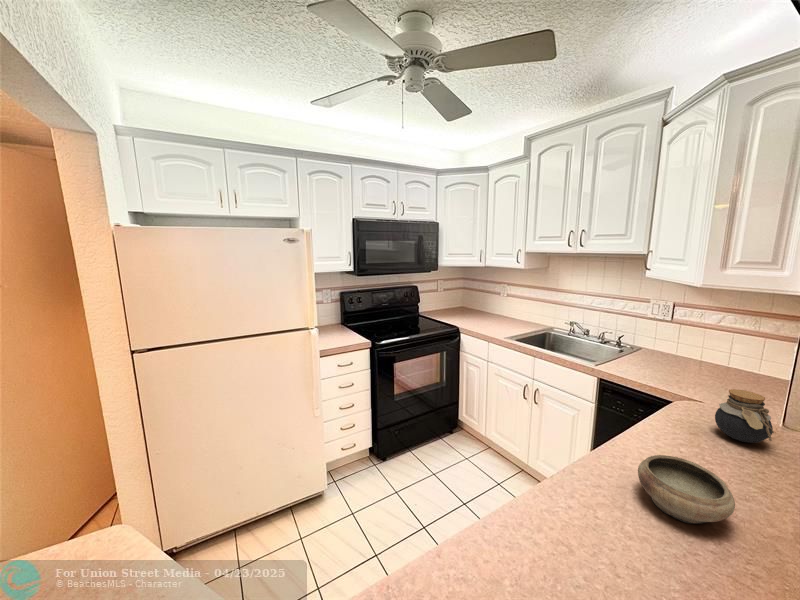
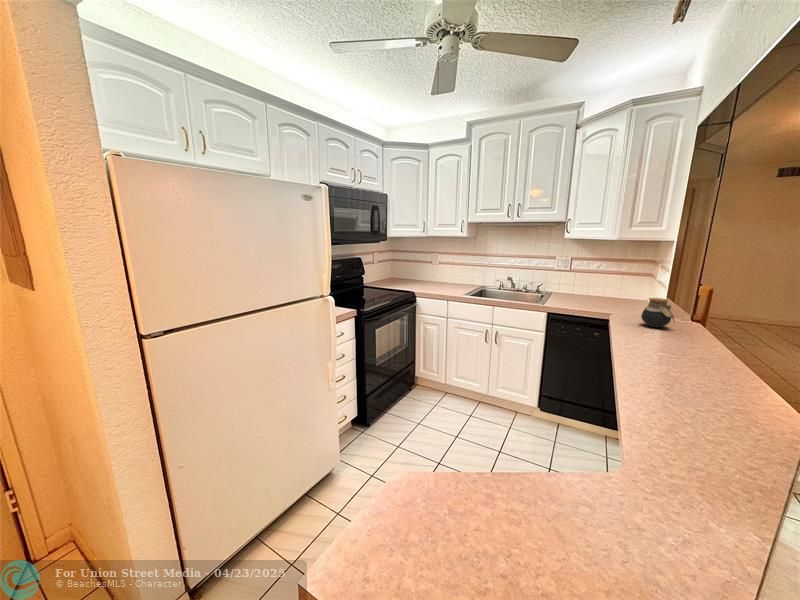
ceramic bowl: present [638,455,735,524] -> none [654,331,711,362]

